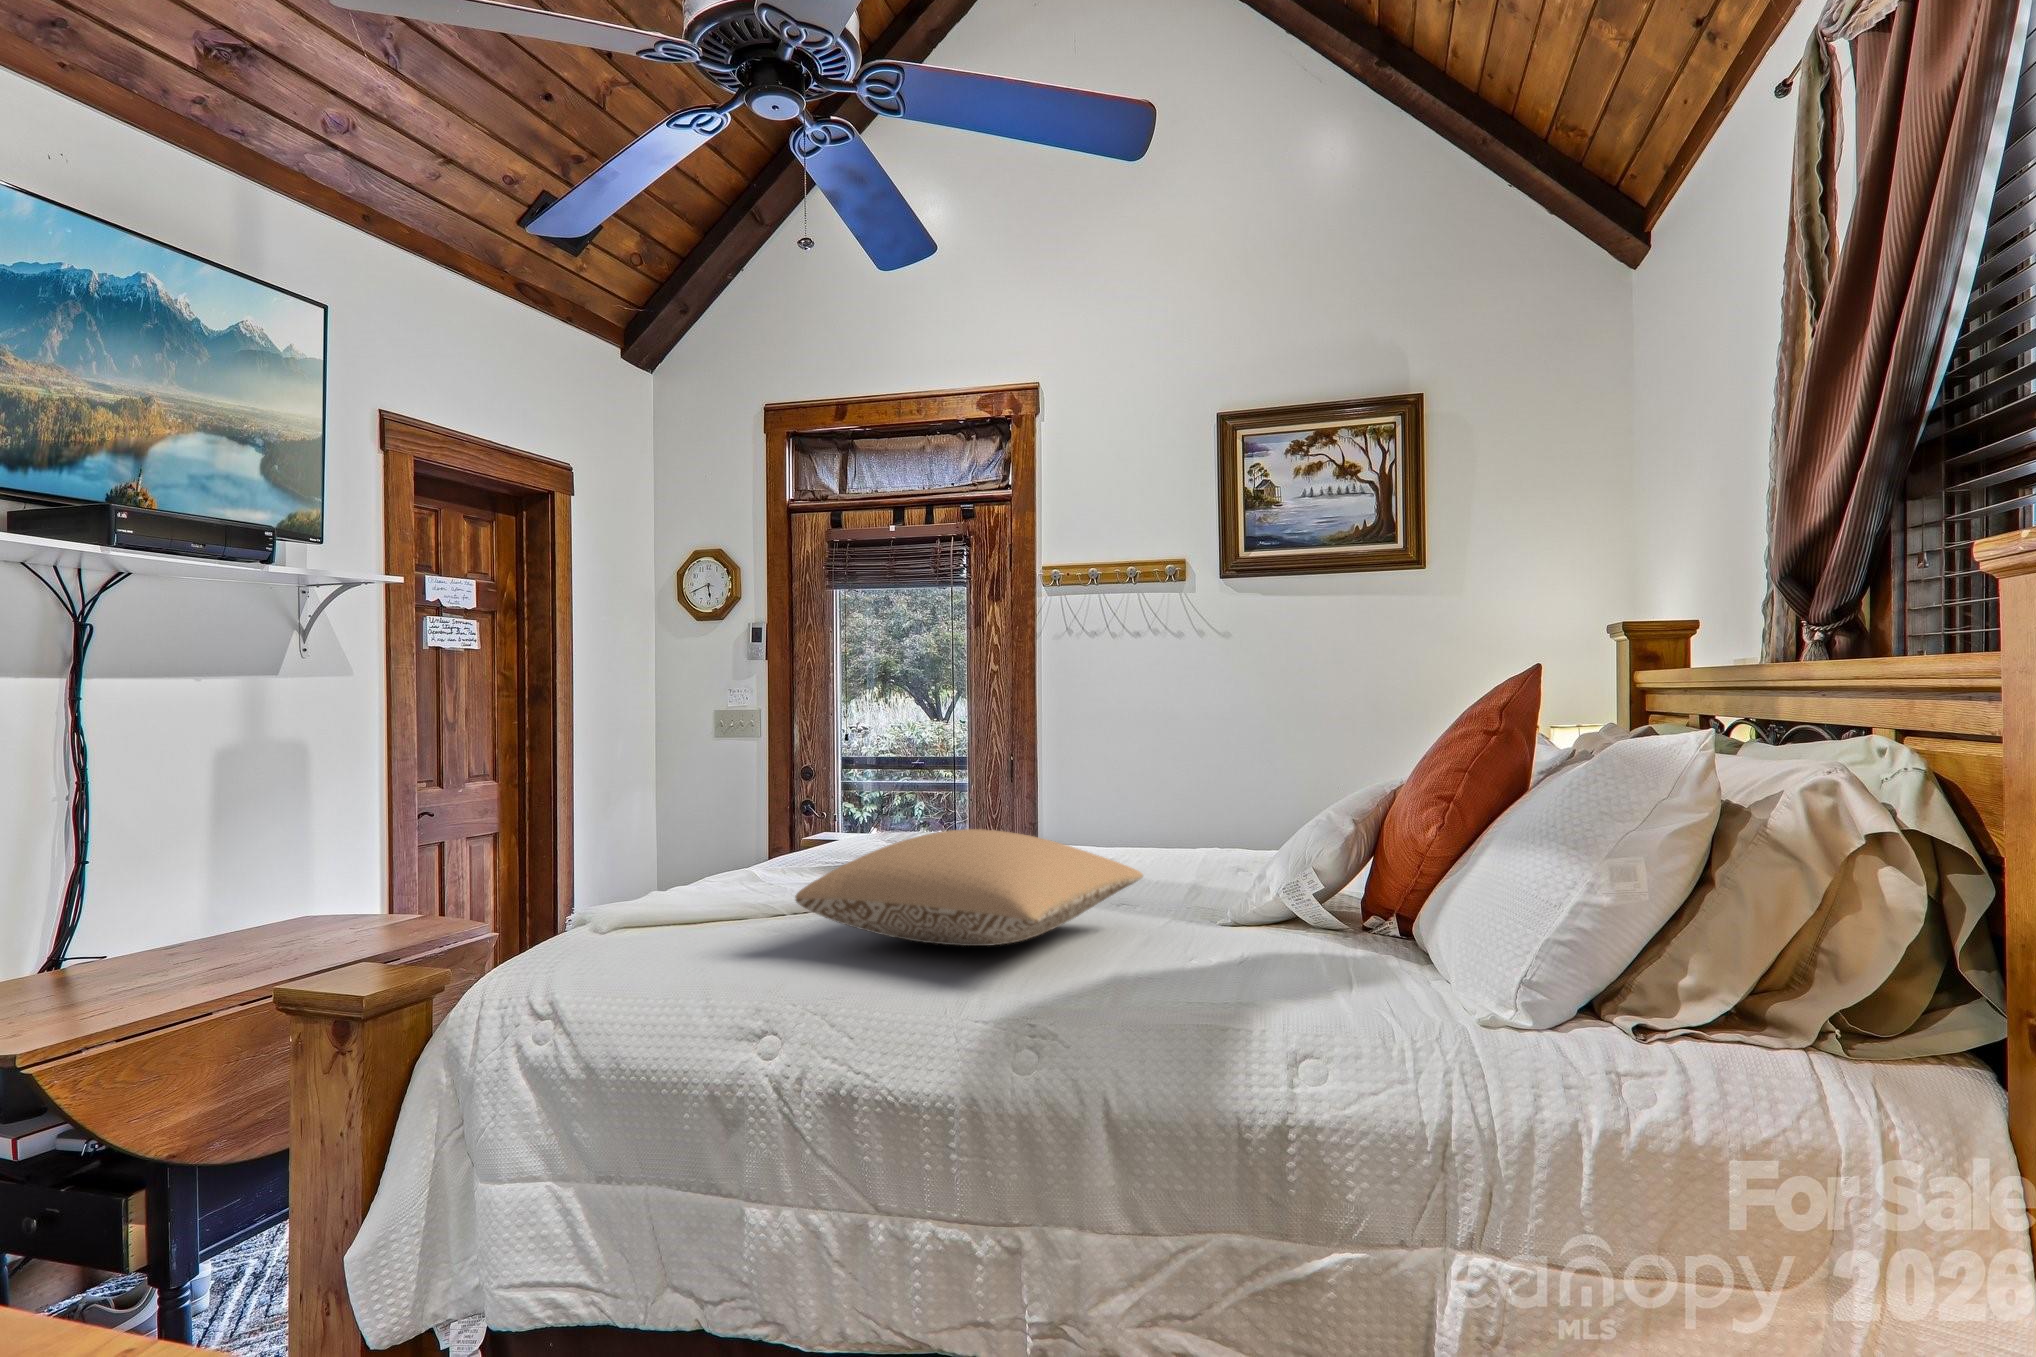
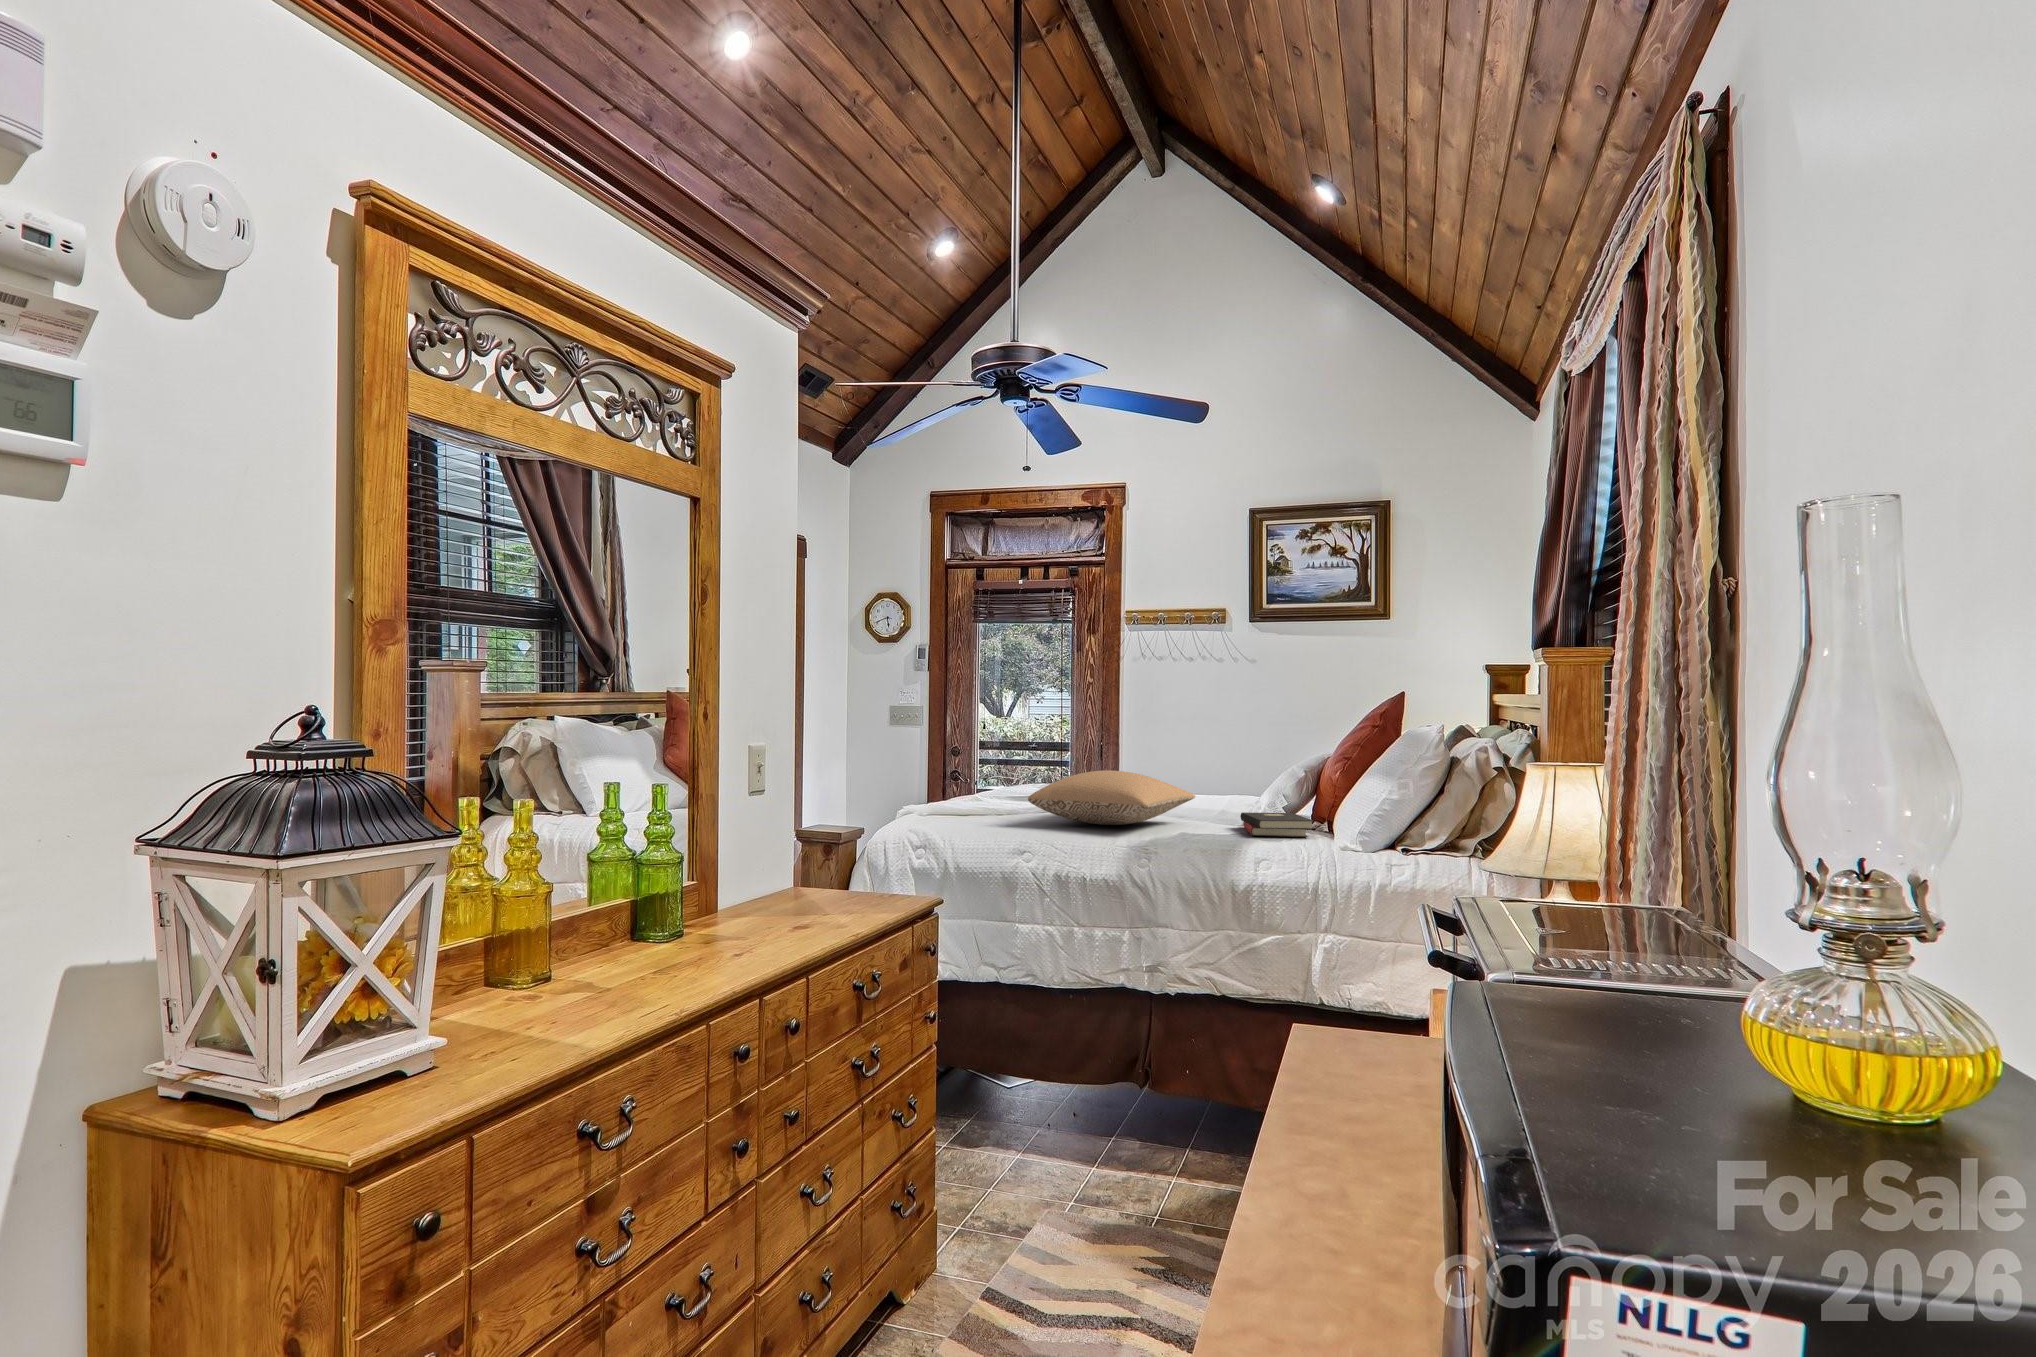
hardback book: none [1234,909,1399,976] -> present [1240,813,1314,837]

